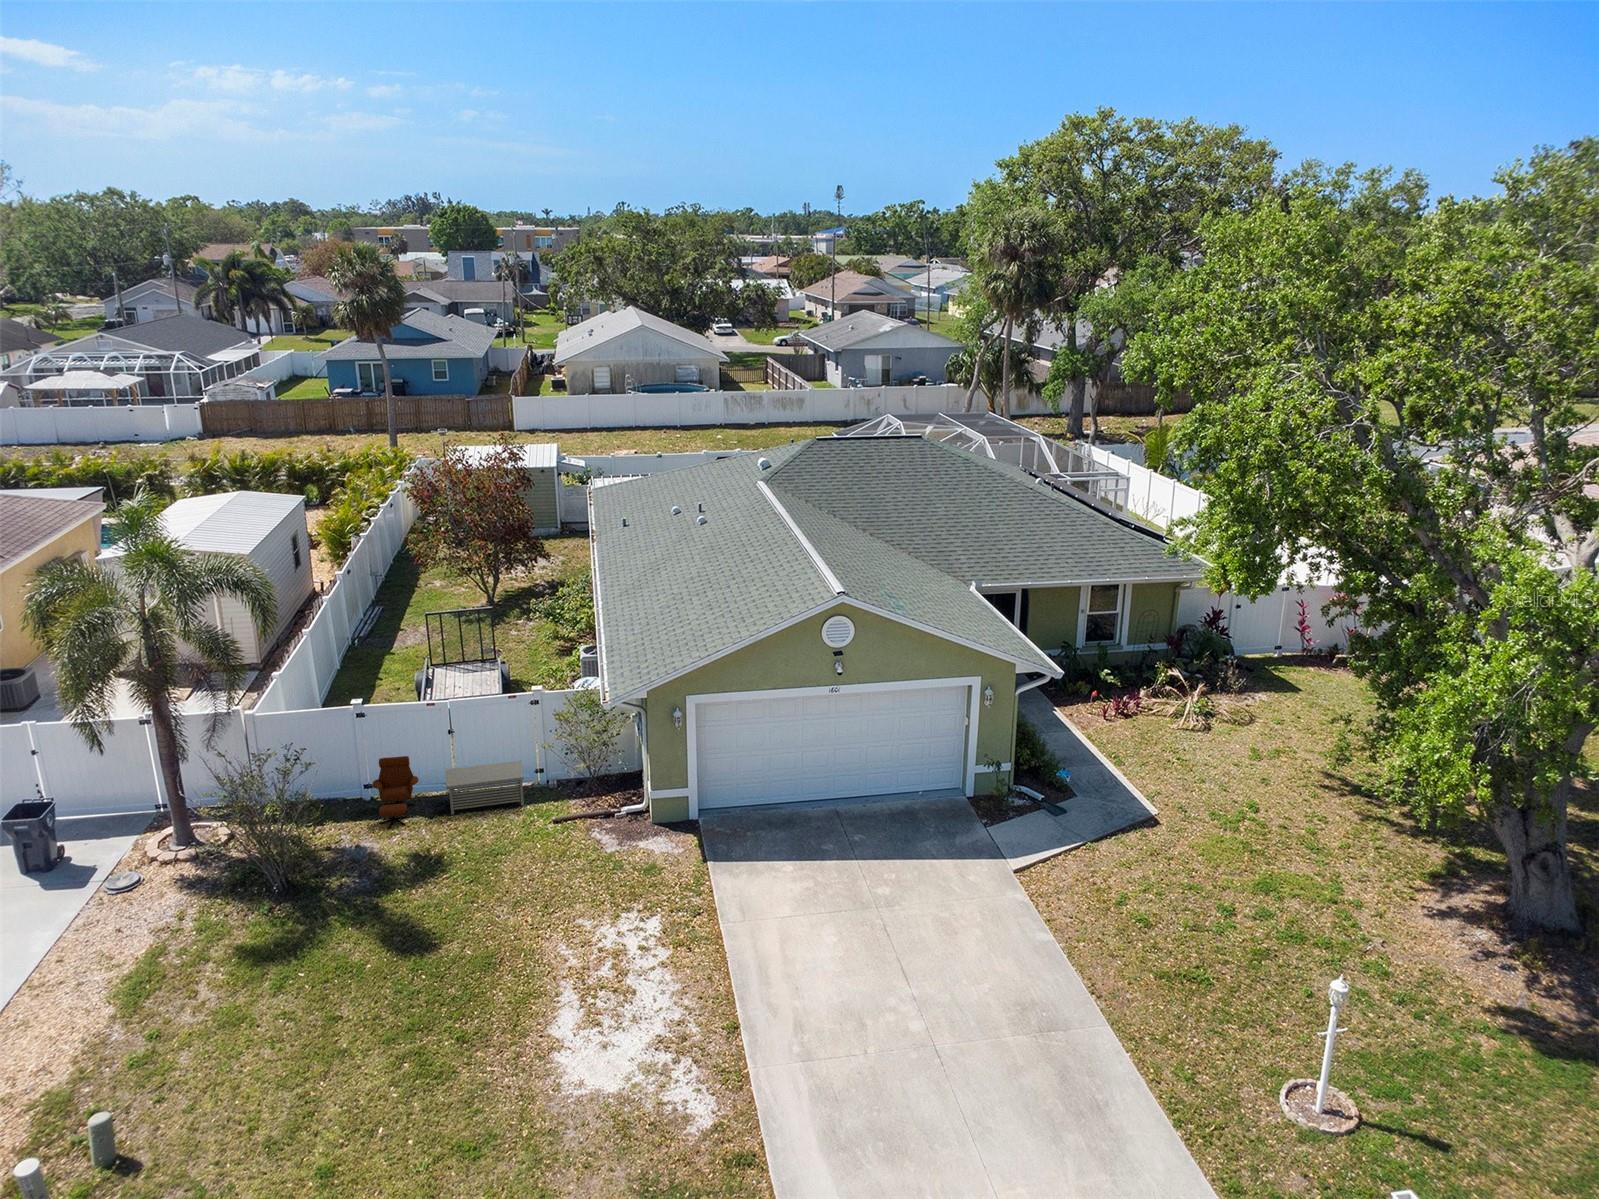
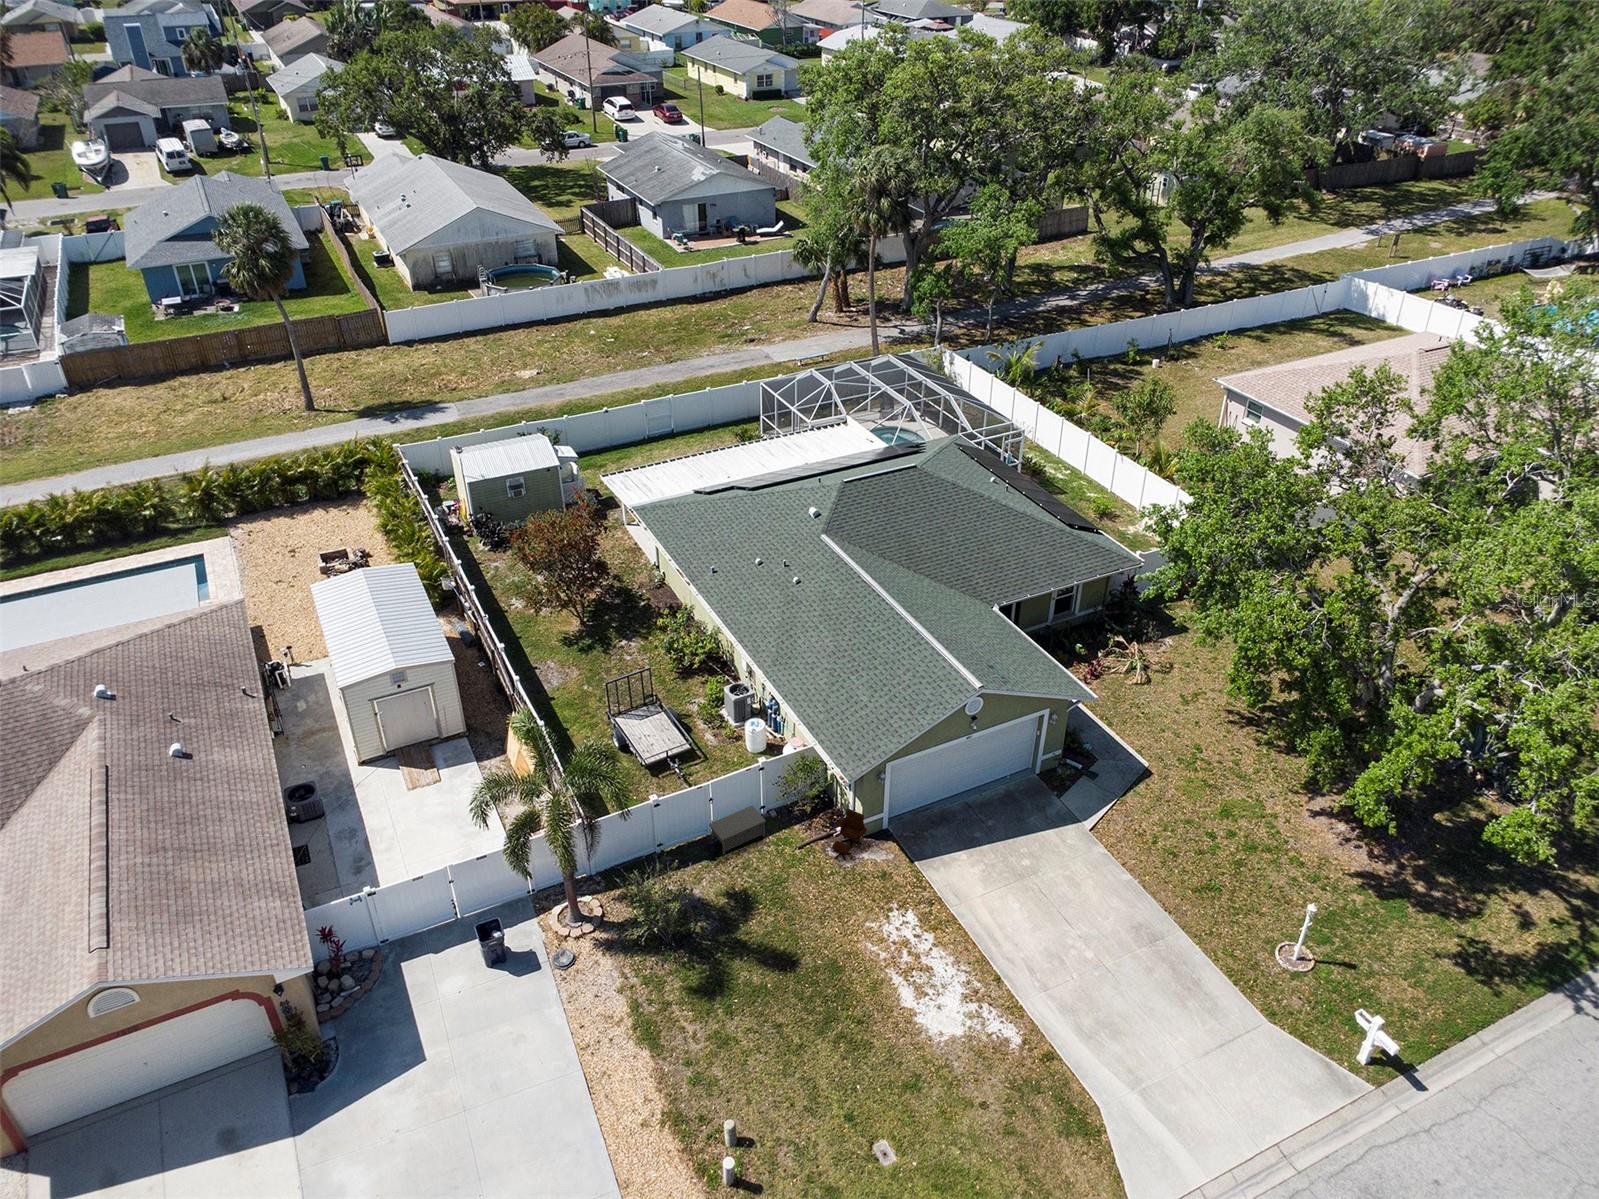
lounge chair: present [372,756,418,829] -> present [832,809,867,861]

